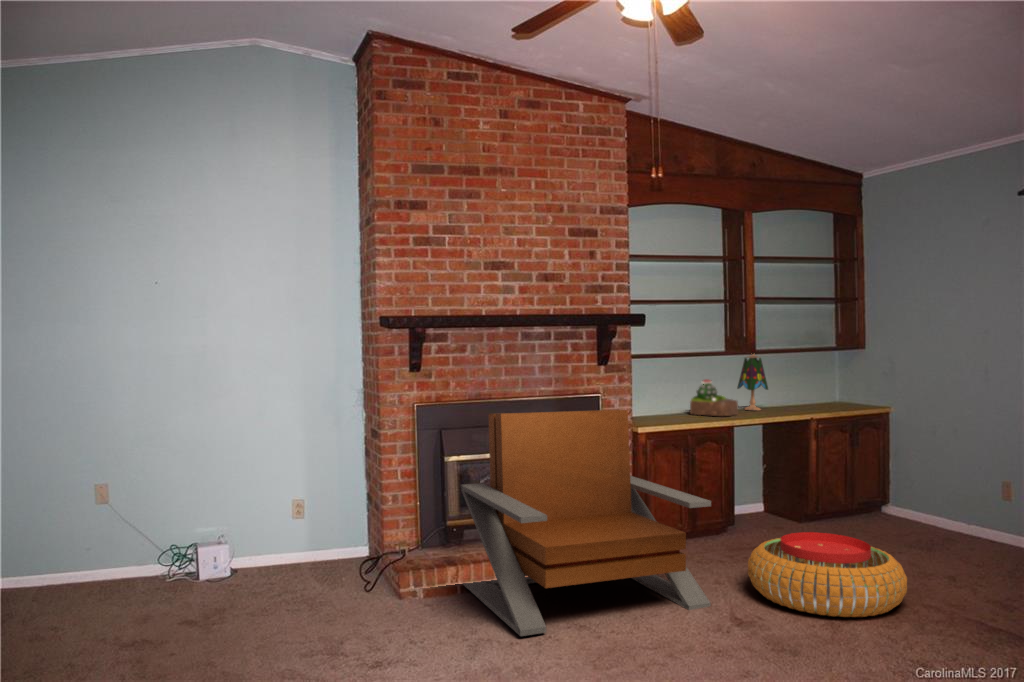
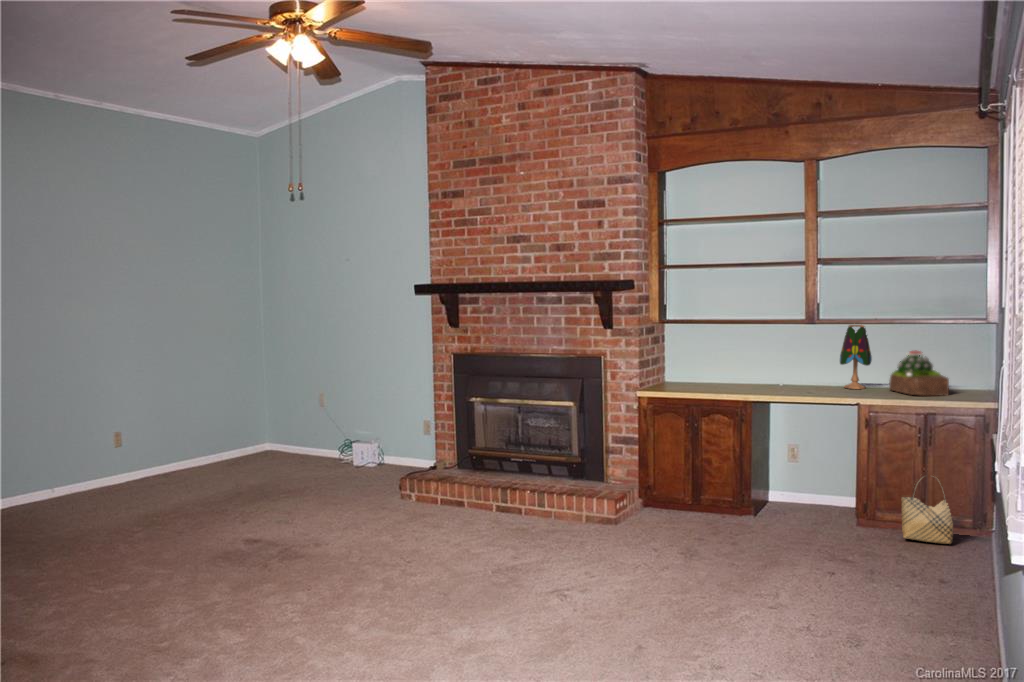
succulent plant: present [690,380,738,416] -> present [889,351,949,396]
lounge chair: present [461,410,711,636] -> none [392,365,603,554]
woven basket: none [837,470,872,526] -> present [901,478,953,544]
pouf: present [748,532,907,617] -> none [582,507,736,595]

